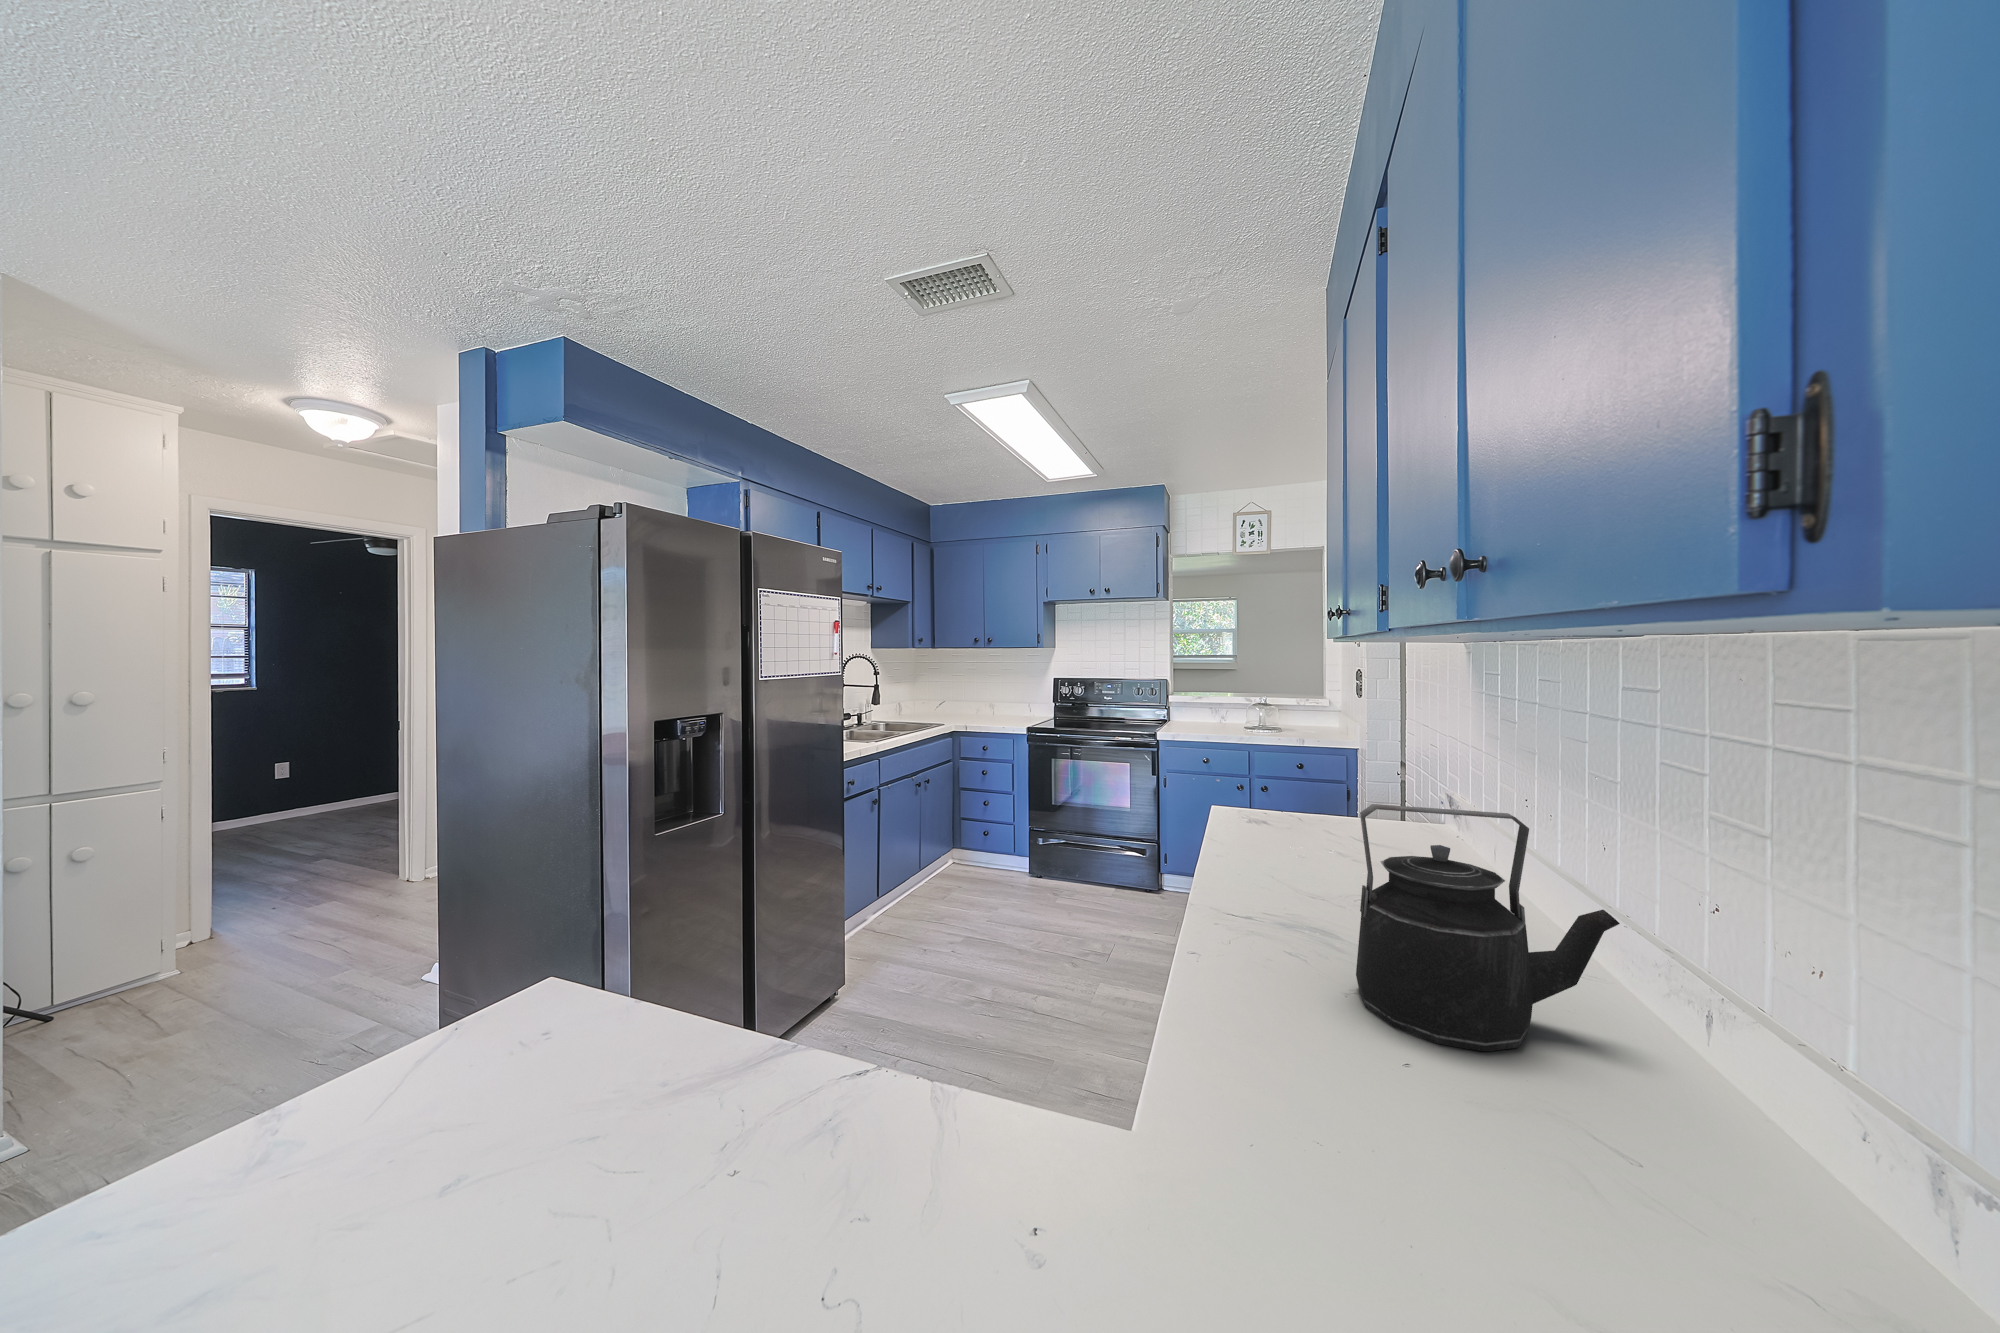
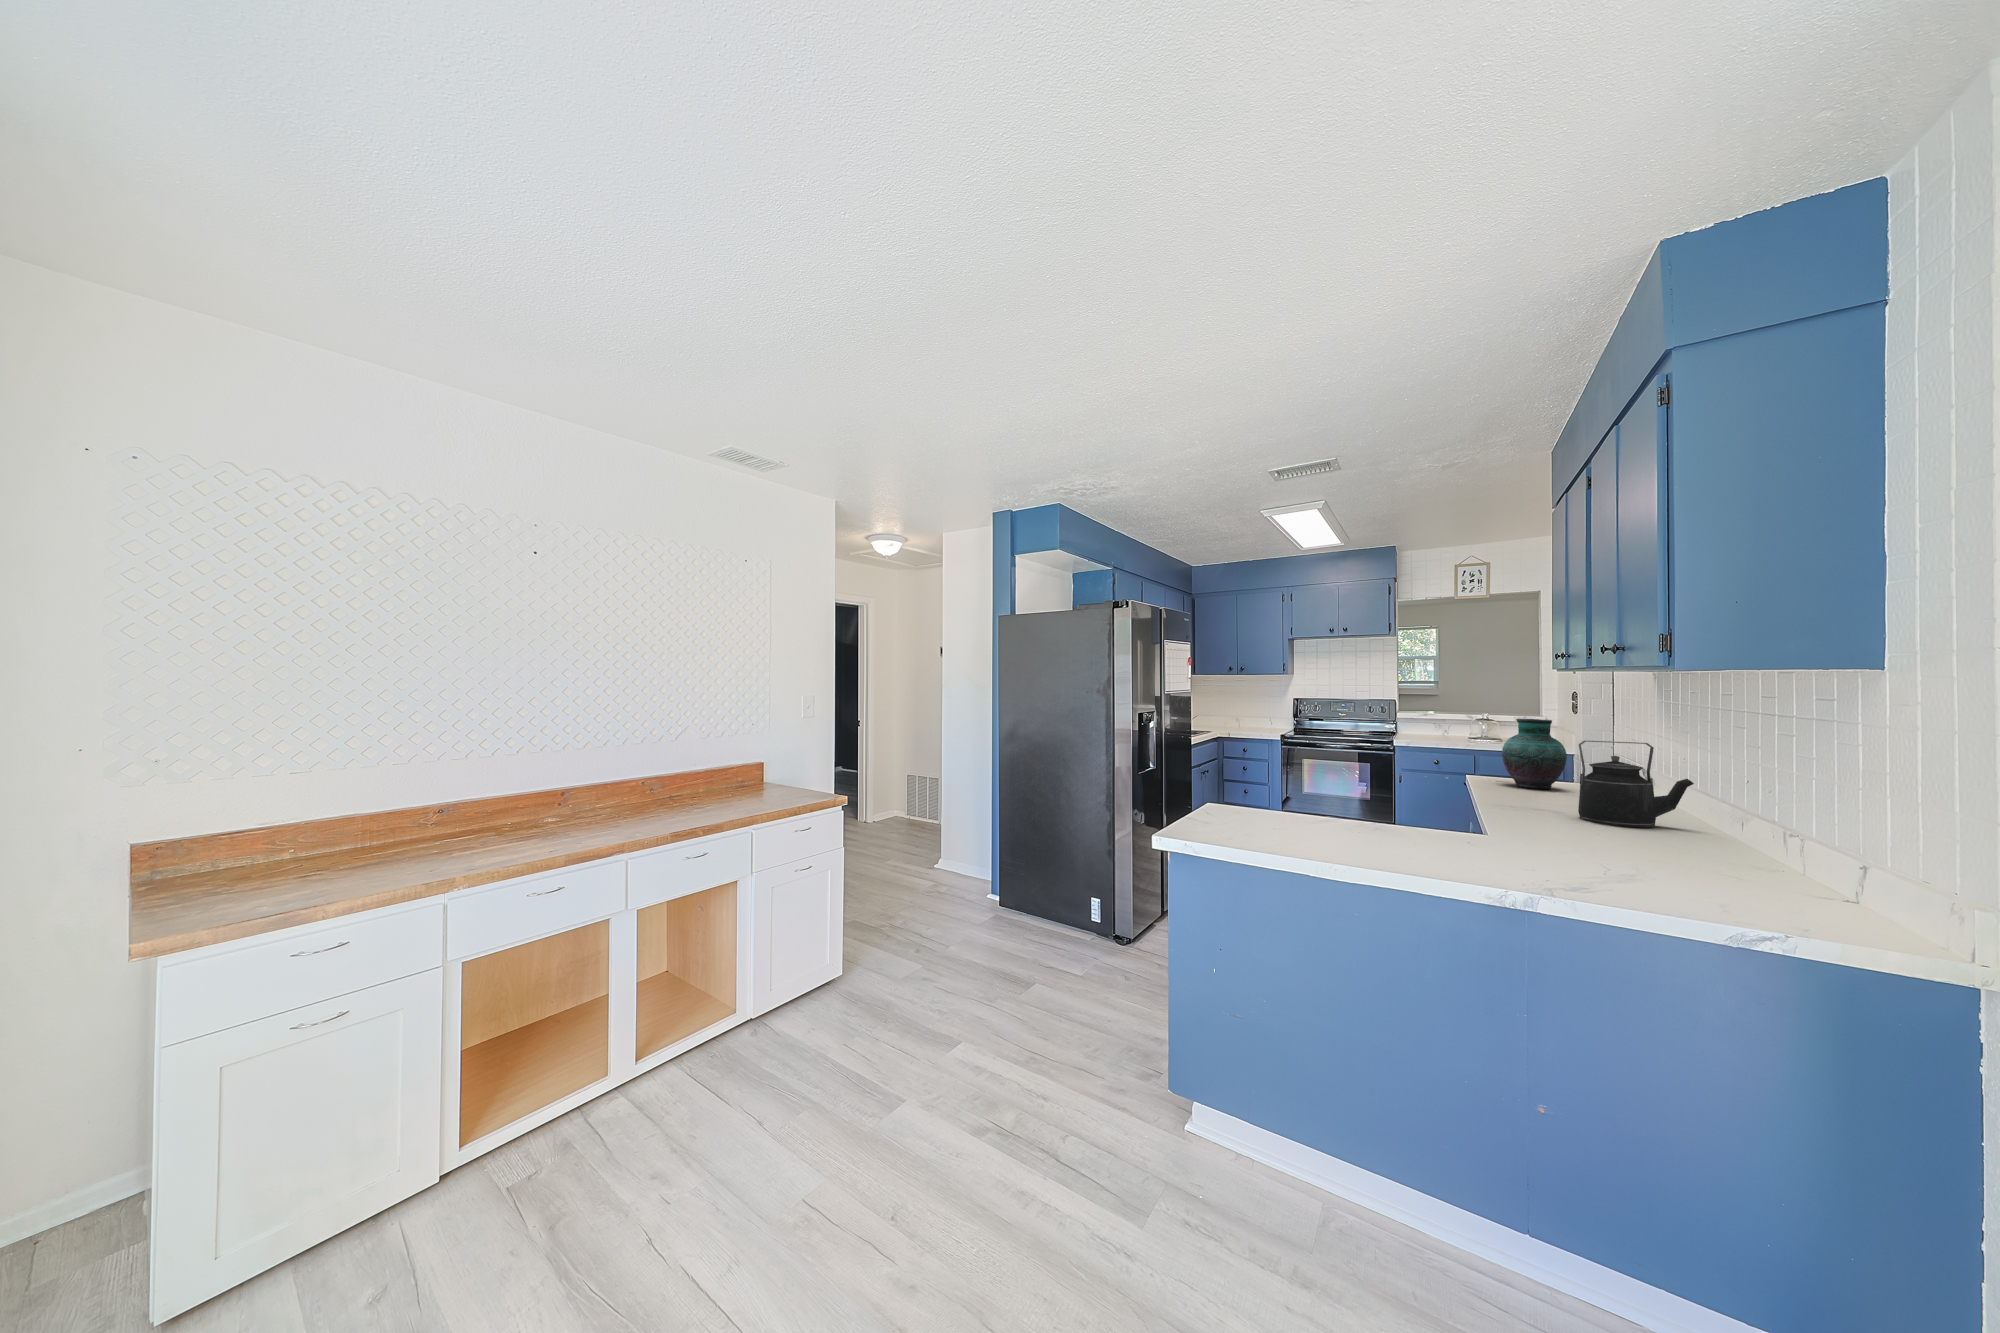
vase: none [1247,721,1344,846] -> present [1502,719,1567,789]

